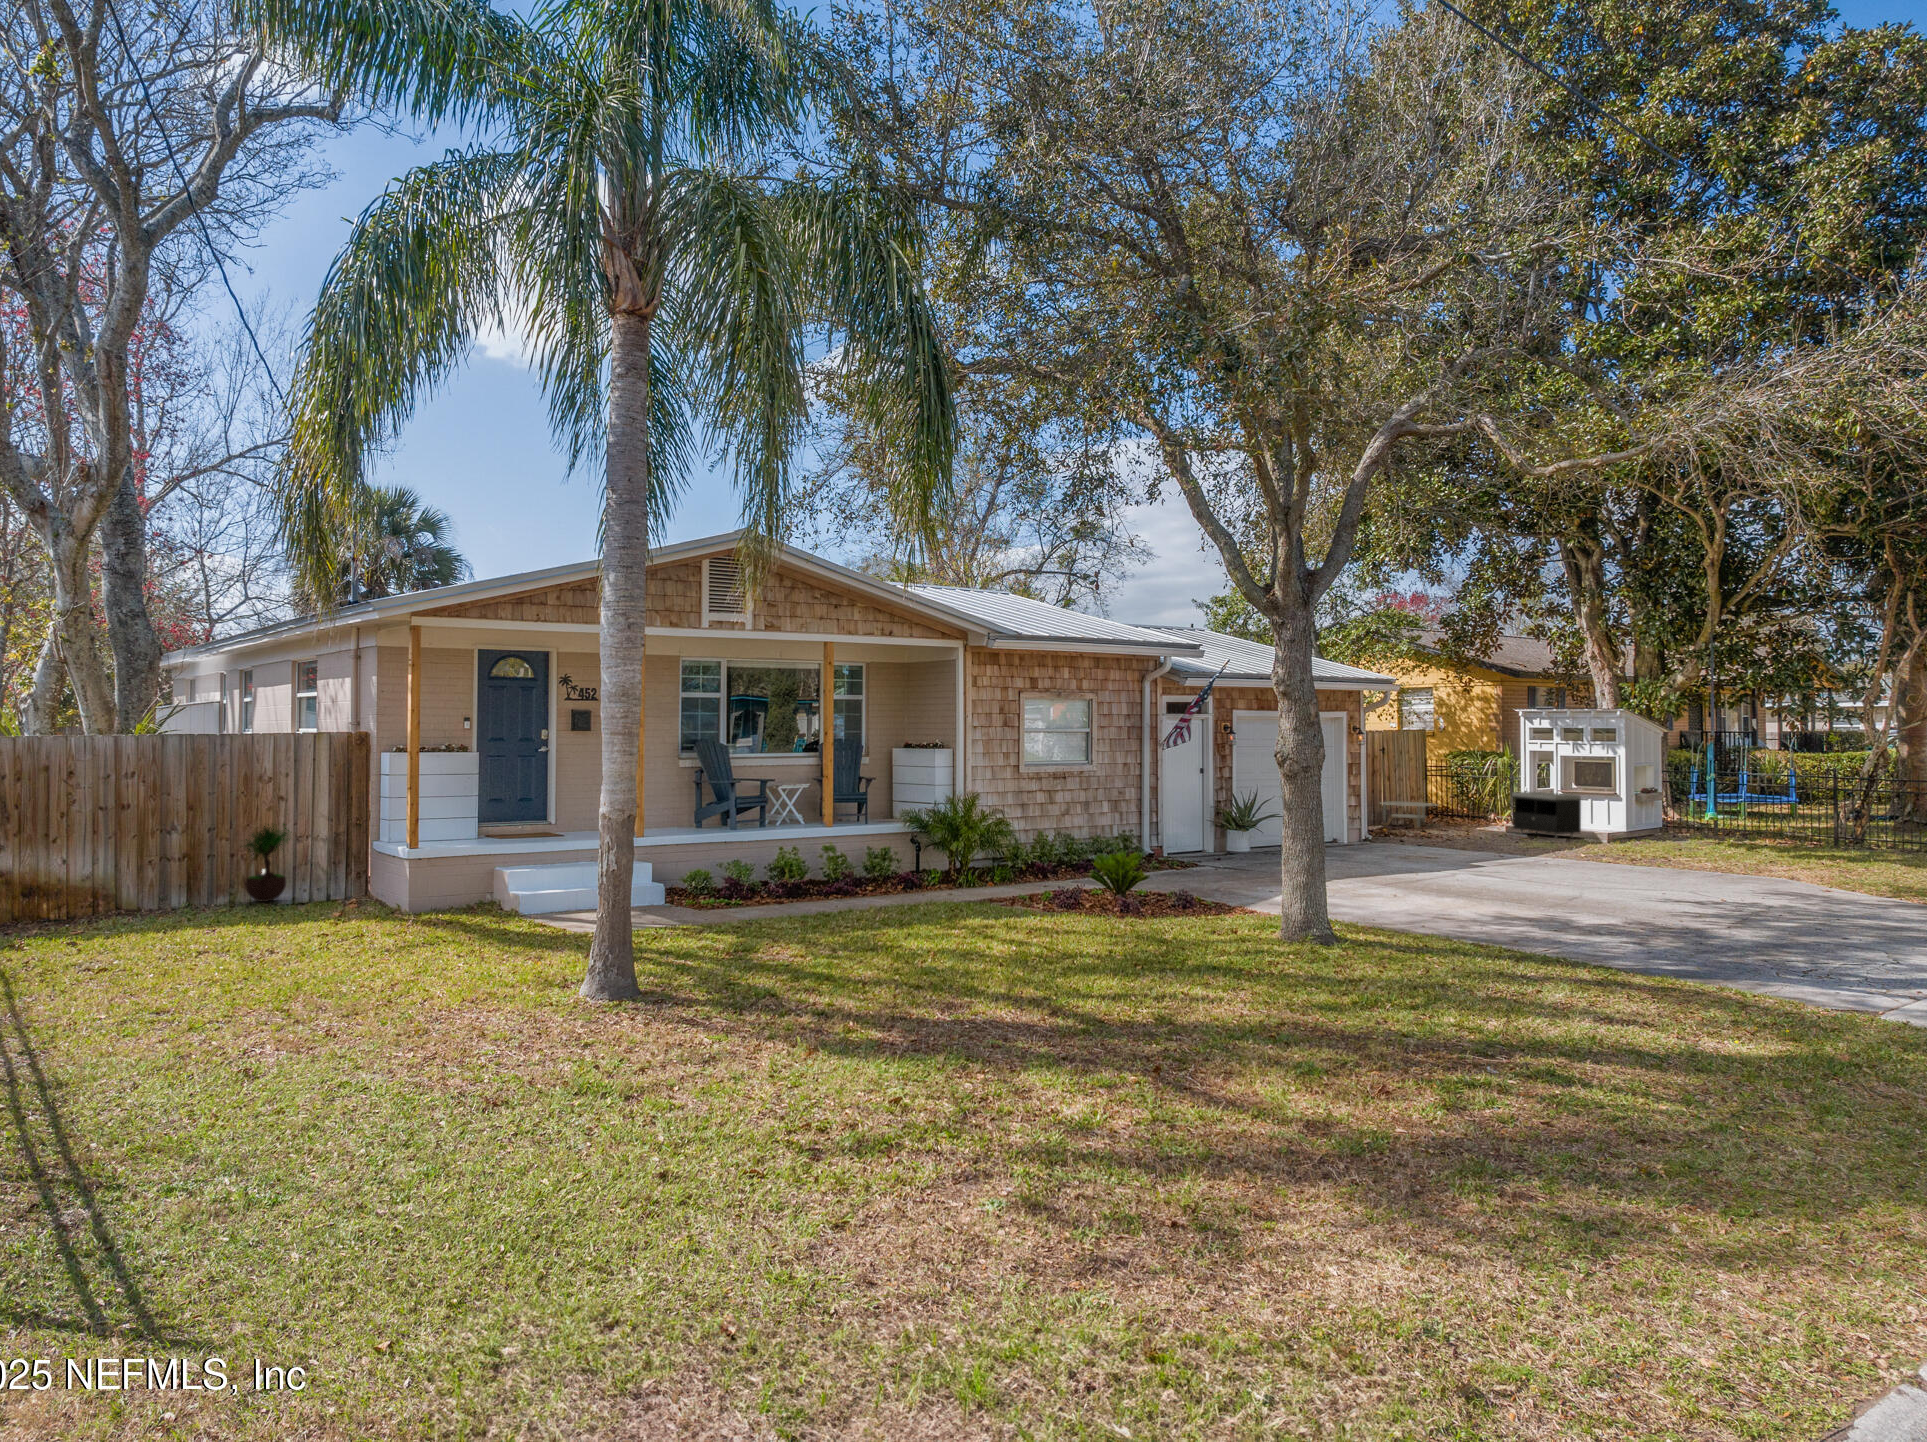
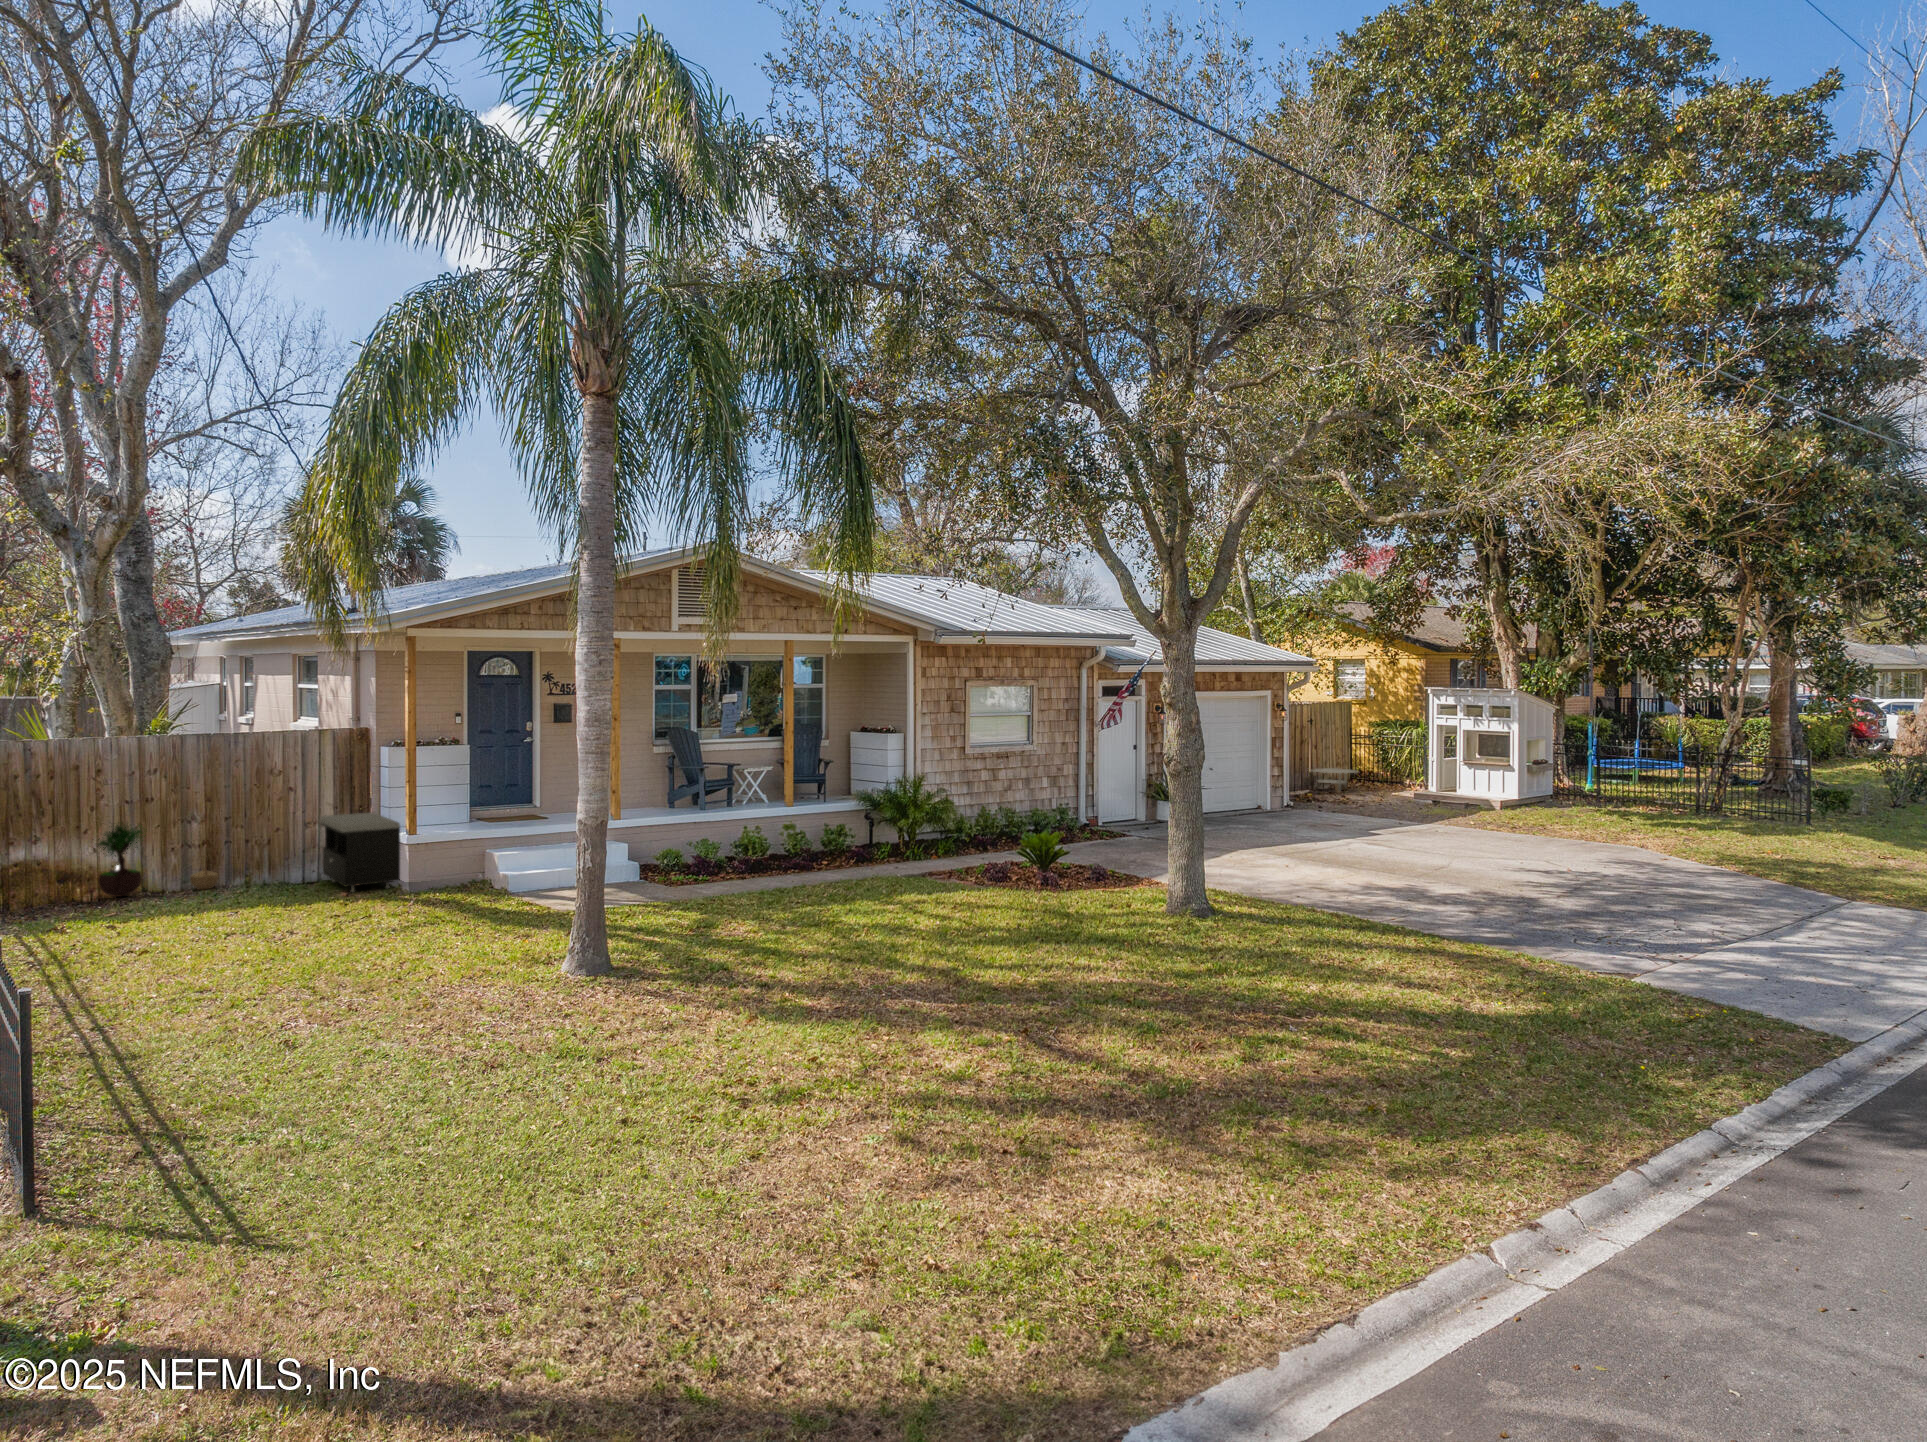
storage bench: present [1512,792,1581,837] -> present [320,812,400,892]
potted tree: present [245,824,290,902] -> present [97,823,146,897]
basket: none [172,868,203,908] -> present [190,855,219,889]

